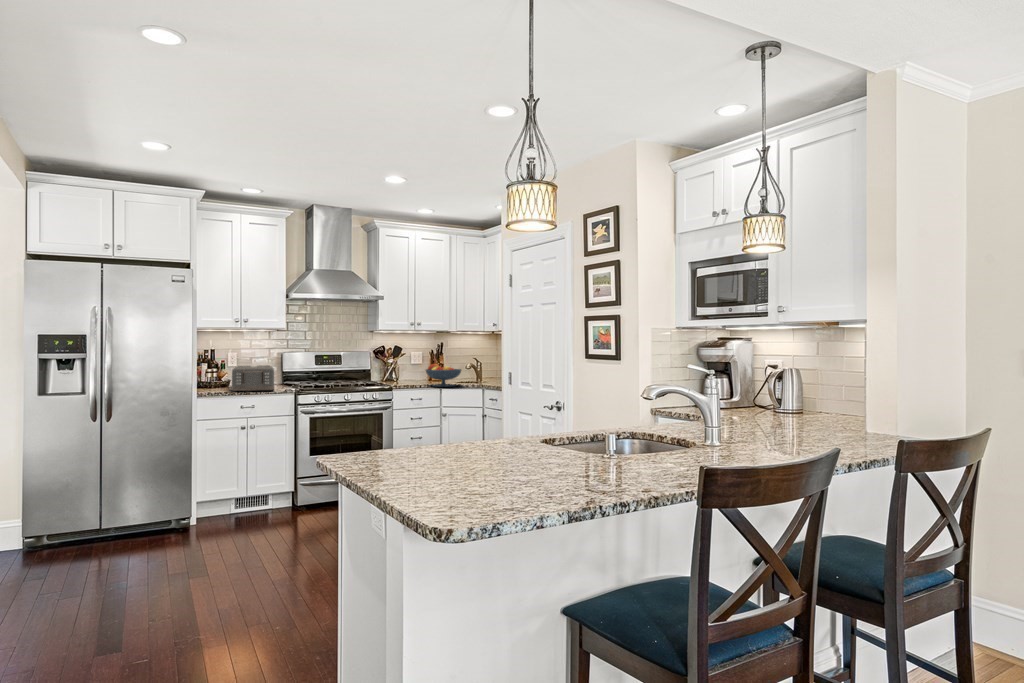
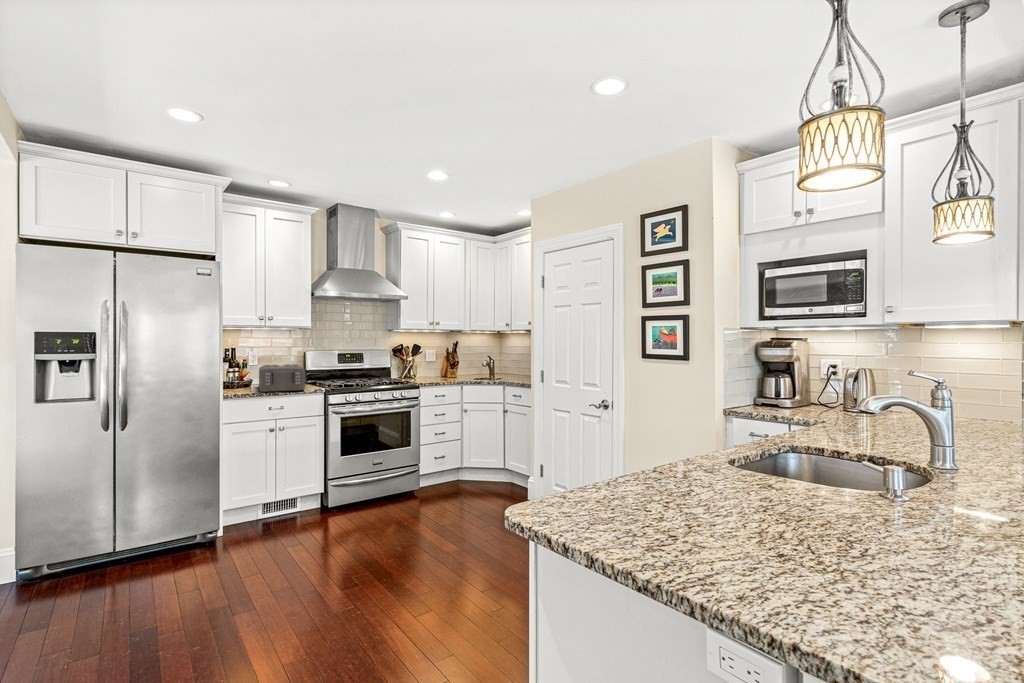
fruit bowl: present [426,364,461,387] -> none [447,361,482,384]

